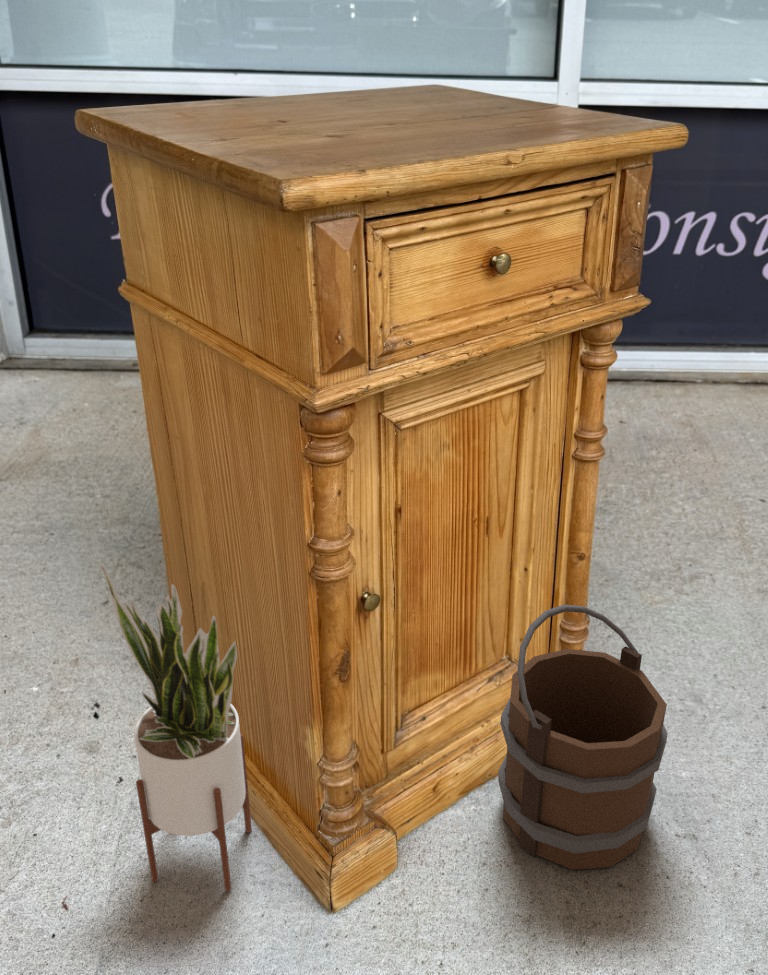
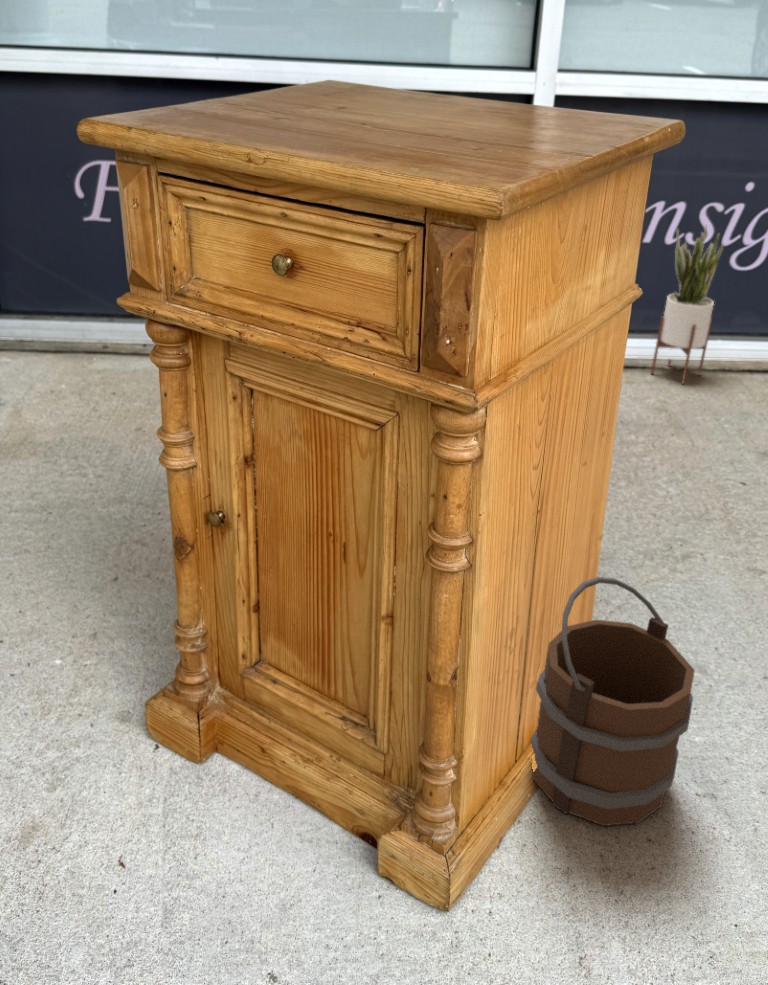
potted plant: present [99,562,252,891] -> present [651,227,723,383]

